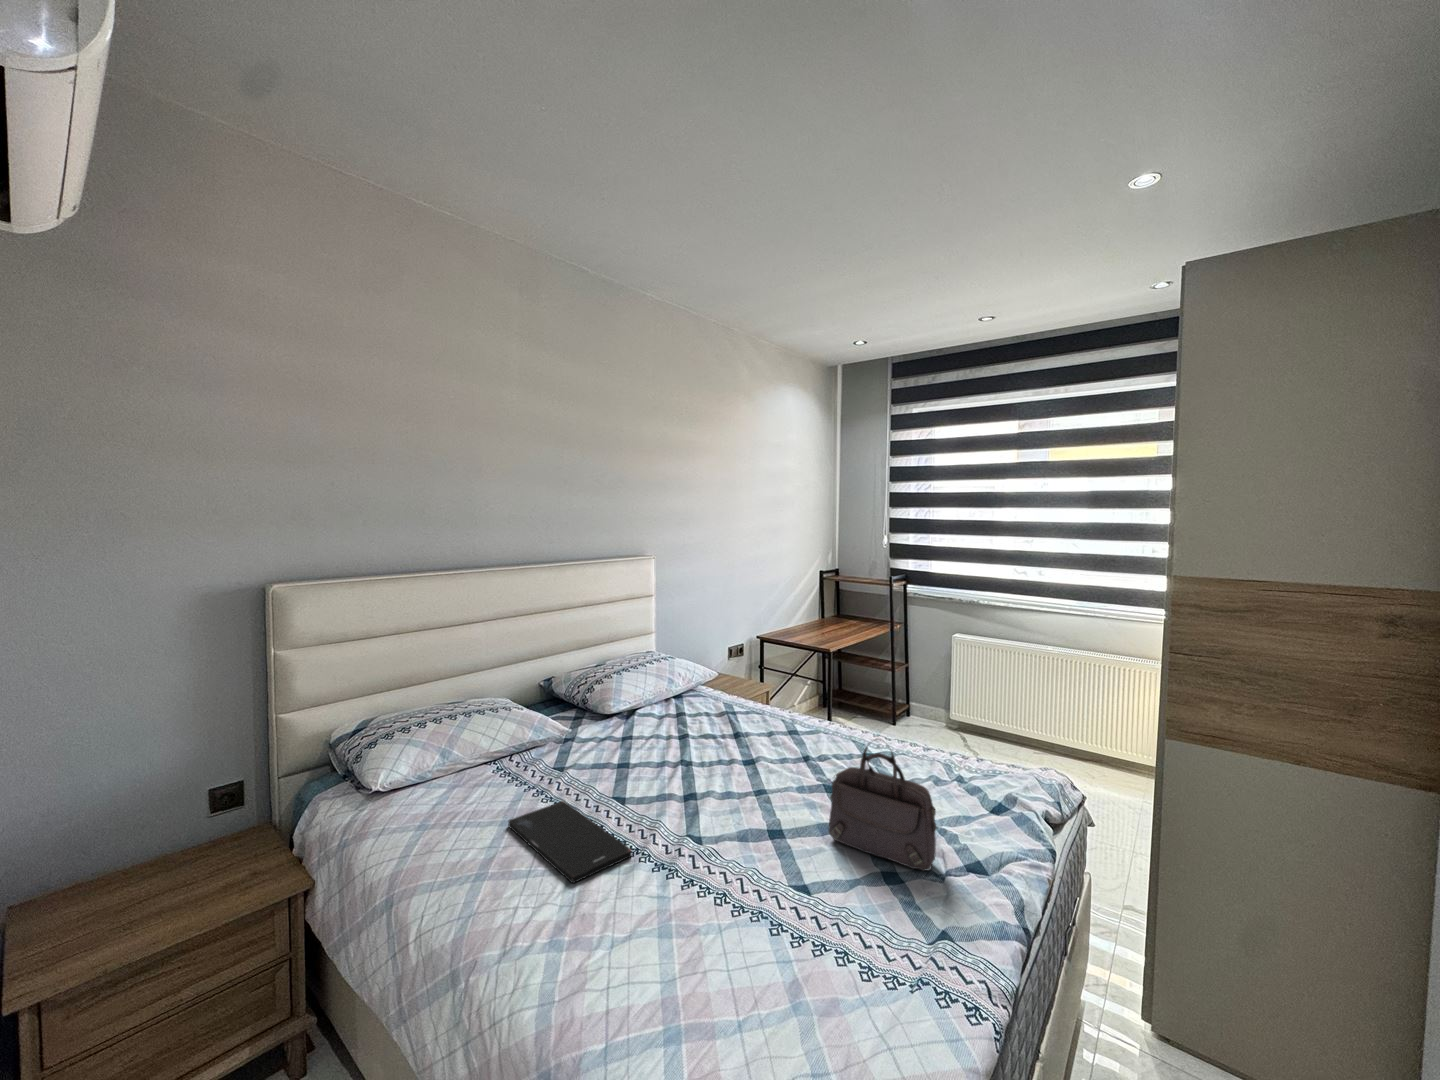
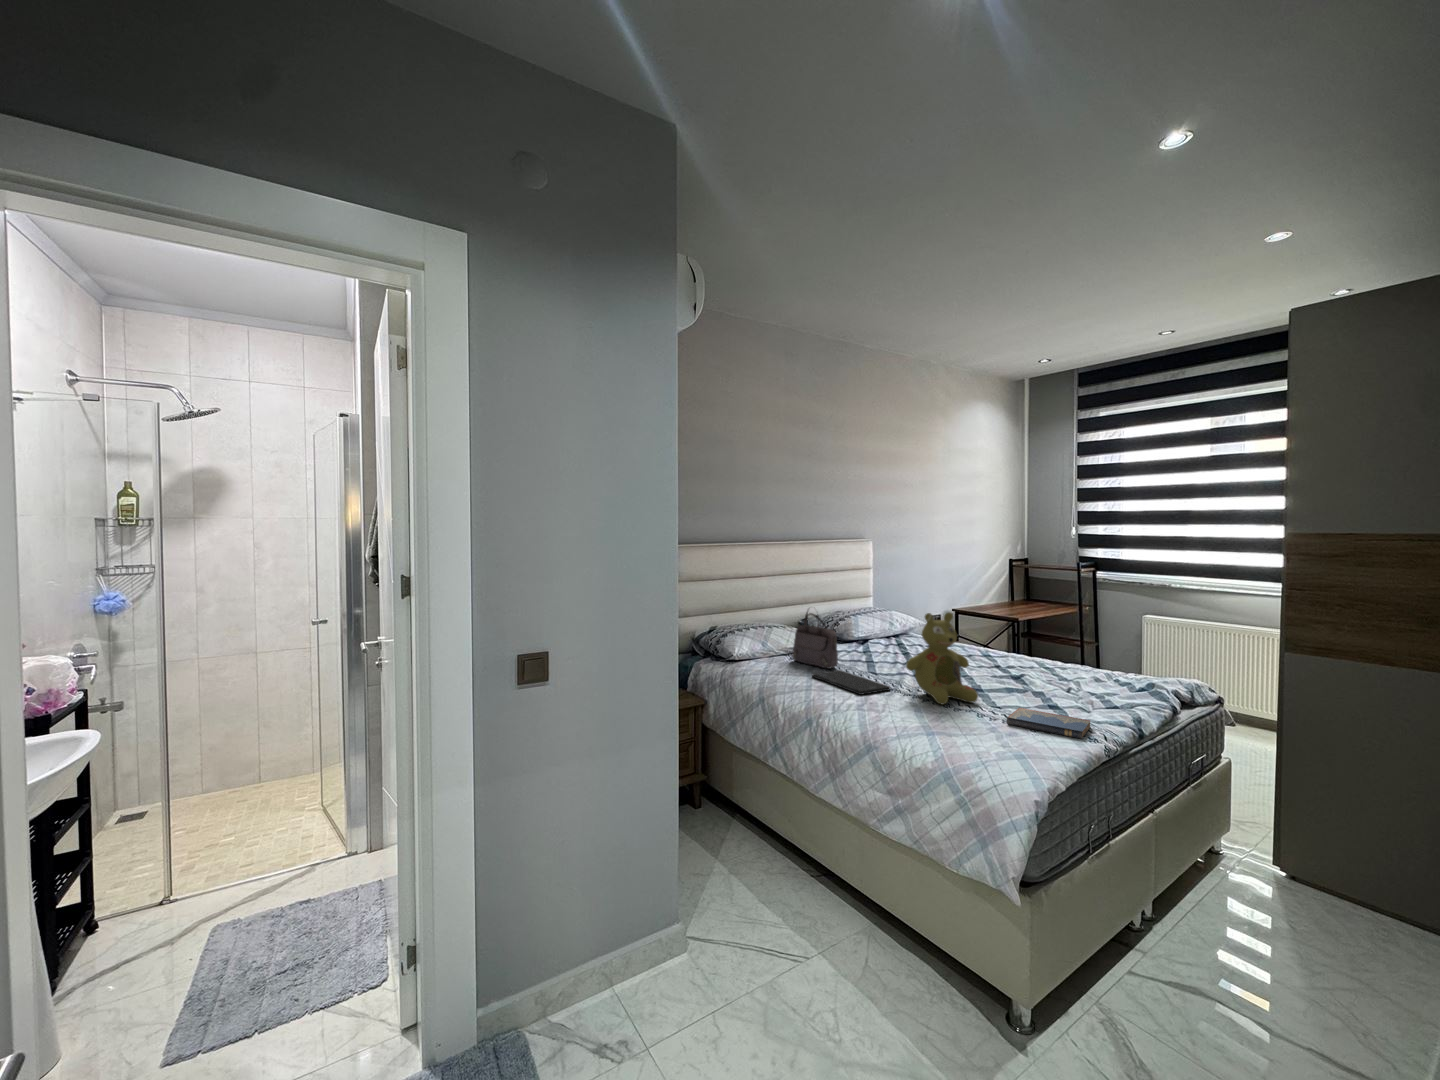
stuffed bear: none [654,720,772,902] -> present [906,612,978,704]
handbag: present [829,746,936,871] -> present [792,611,838,669]
hardcover book: none [818,903,956,1006] -> present [1007,708,1091,739]

